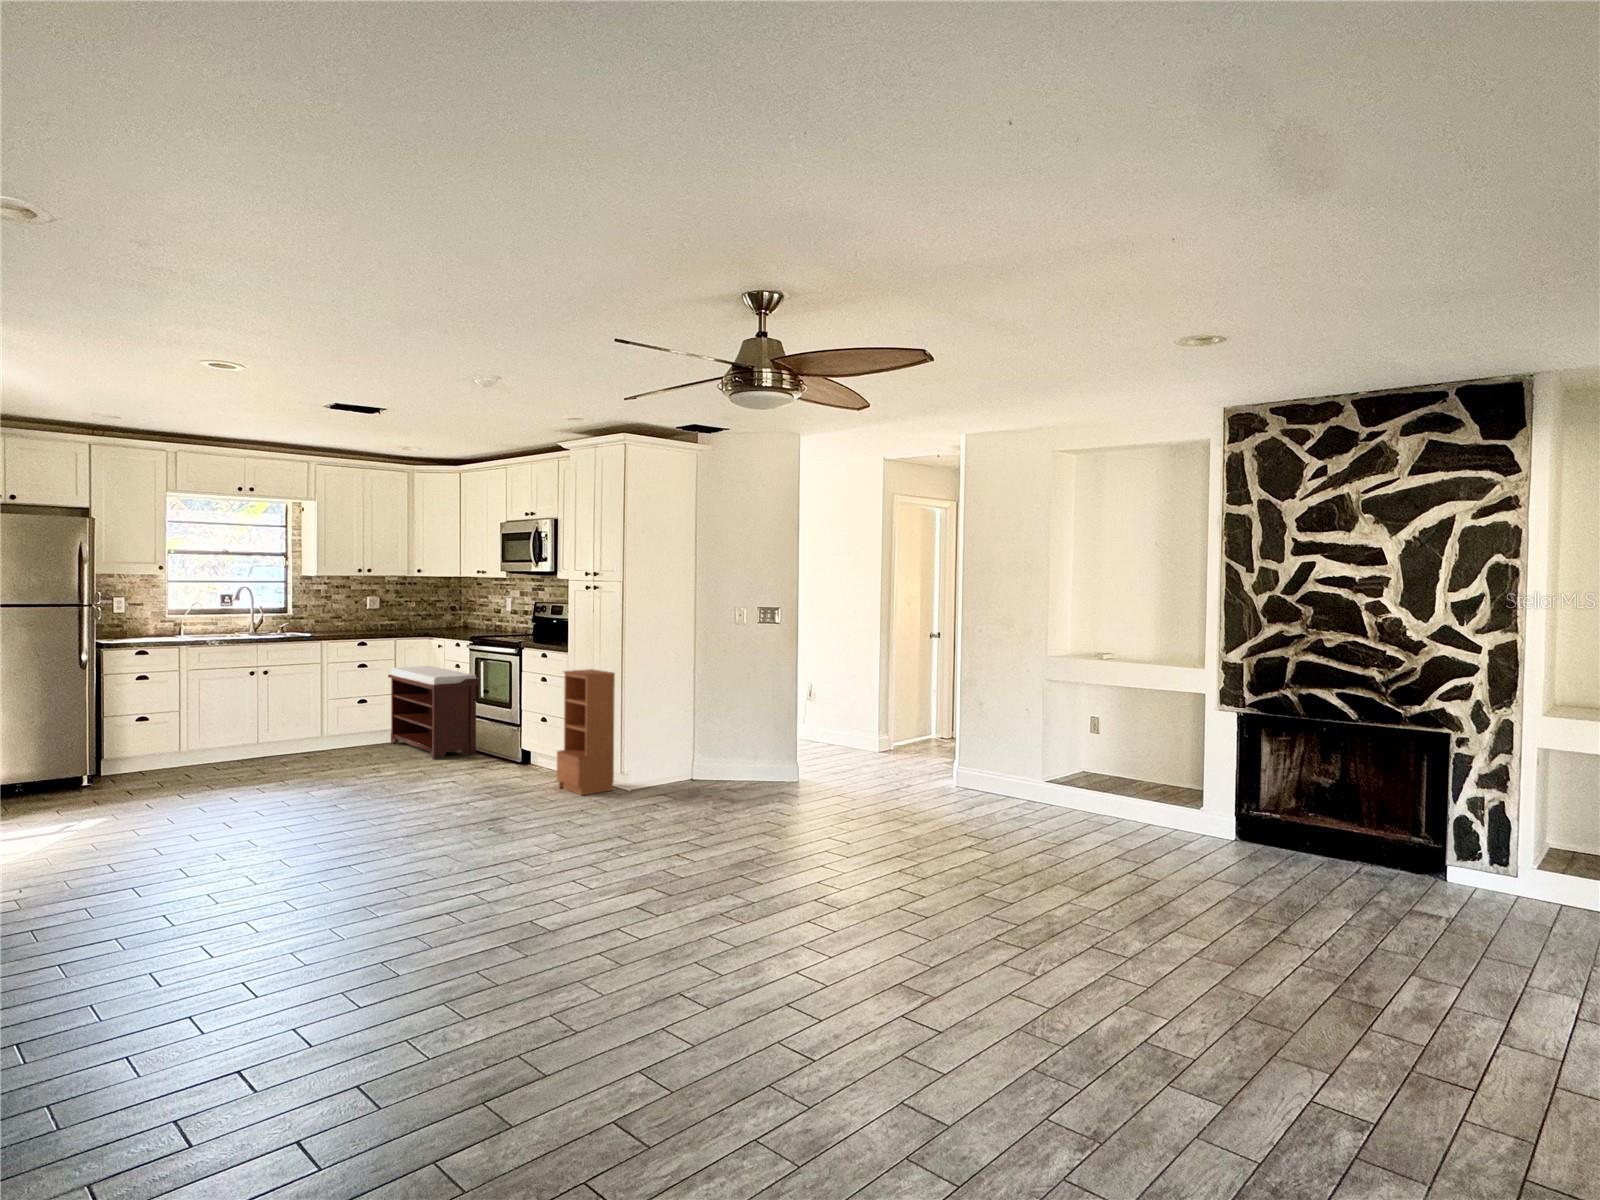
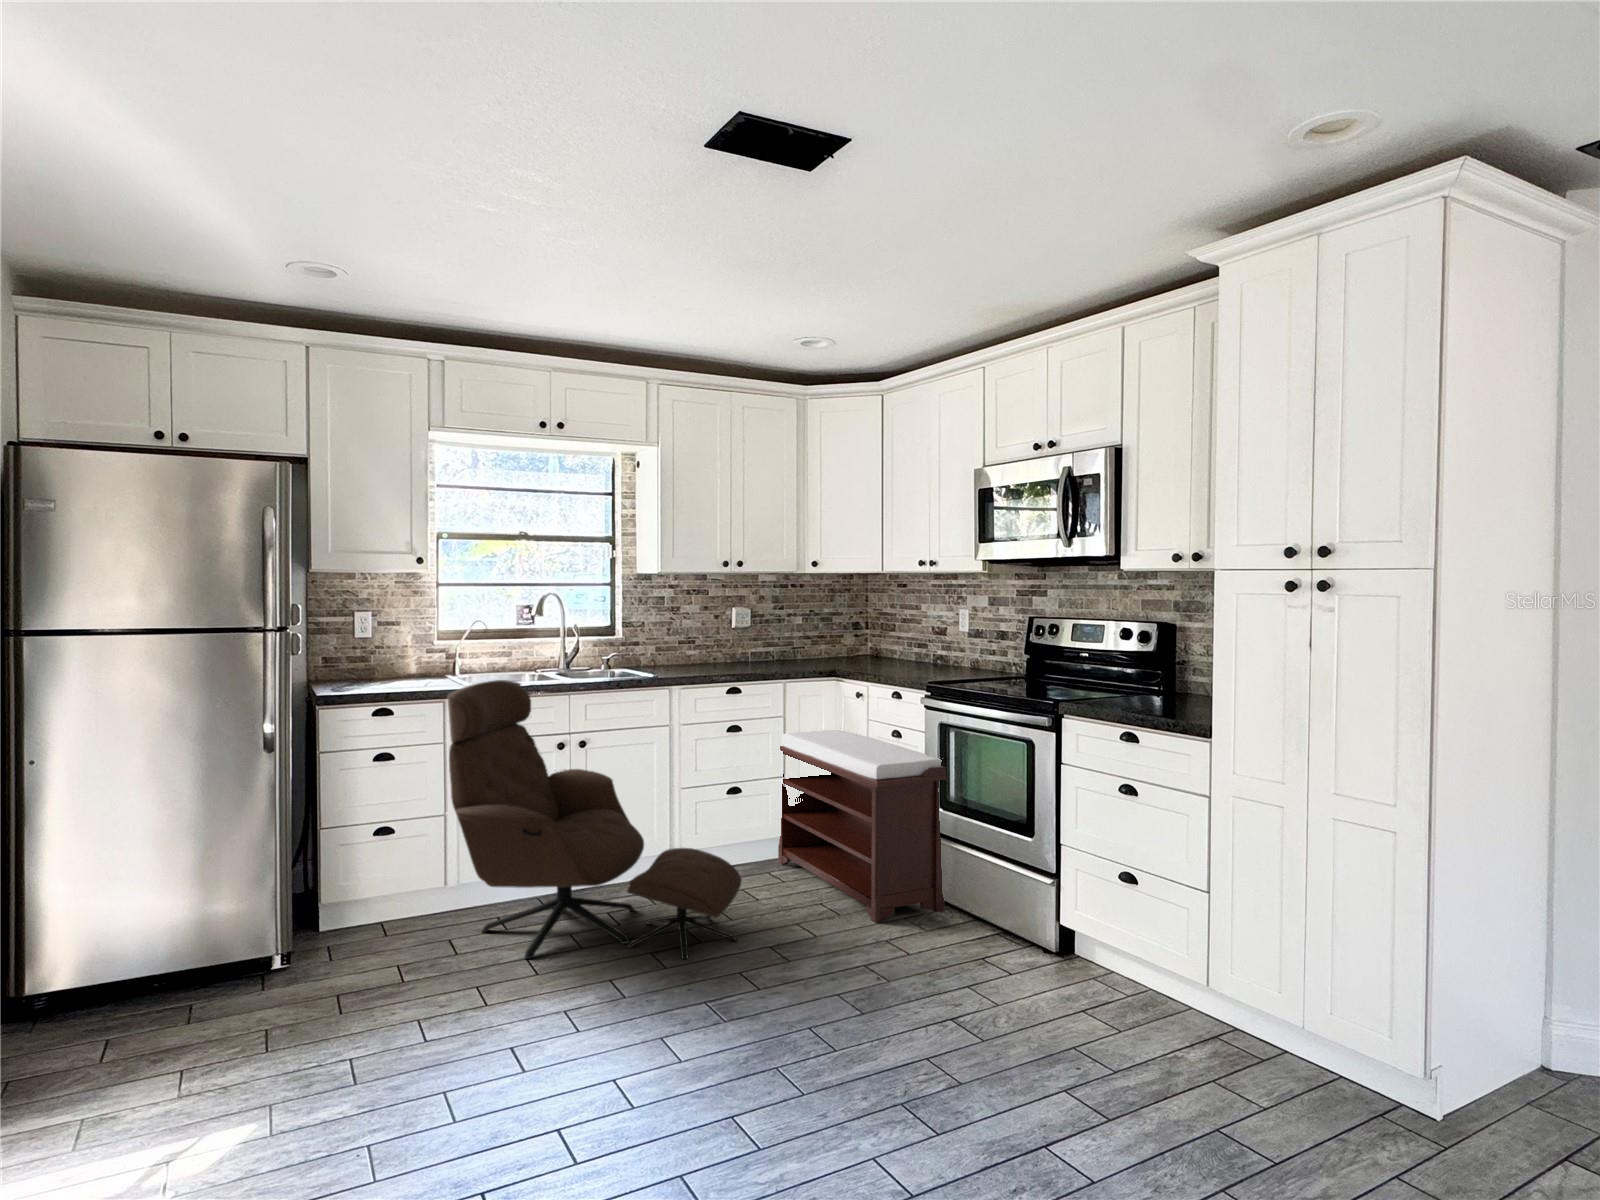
lounge chair: none [182,635,358,777] -> present [447,680,742,959]
bookcase: present [557,669,615,795] -> none [1228,787,1396,1133]

